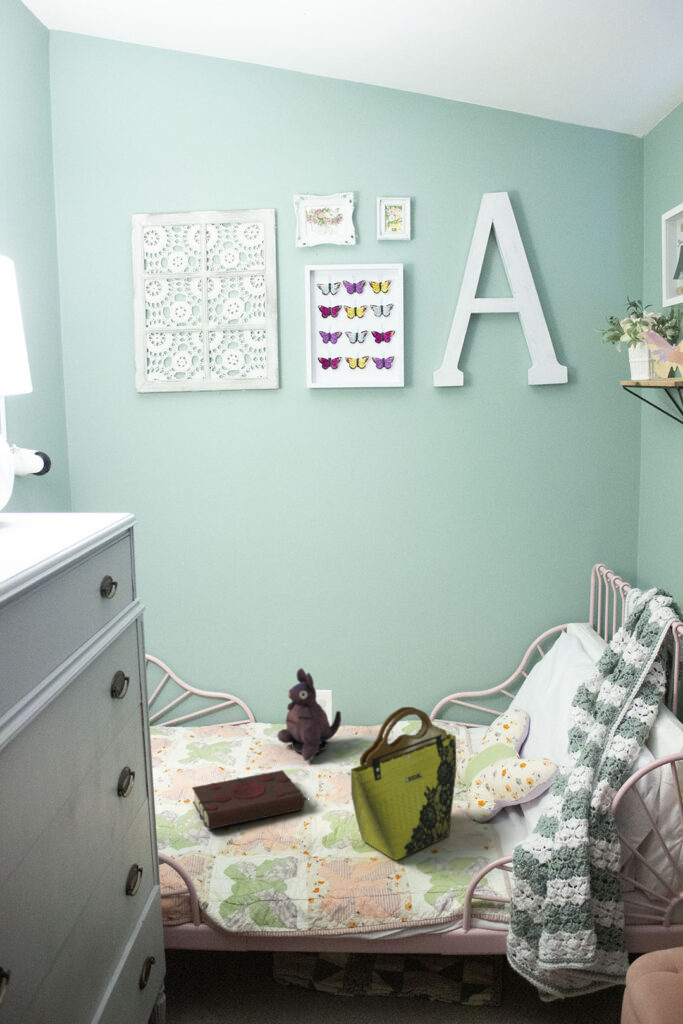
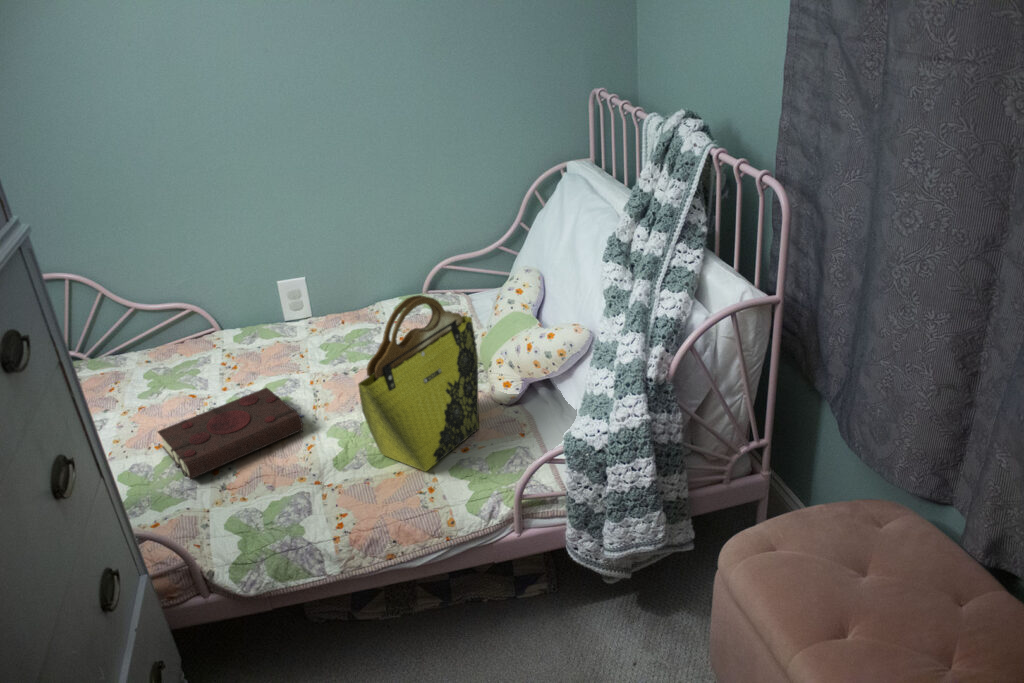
plush toy: present [278,668,341,761] -> none [250,261,324,369]

